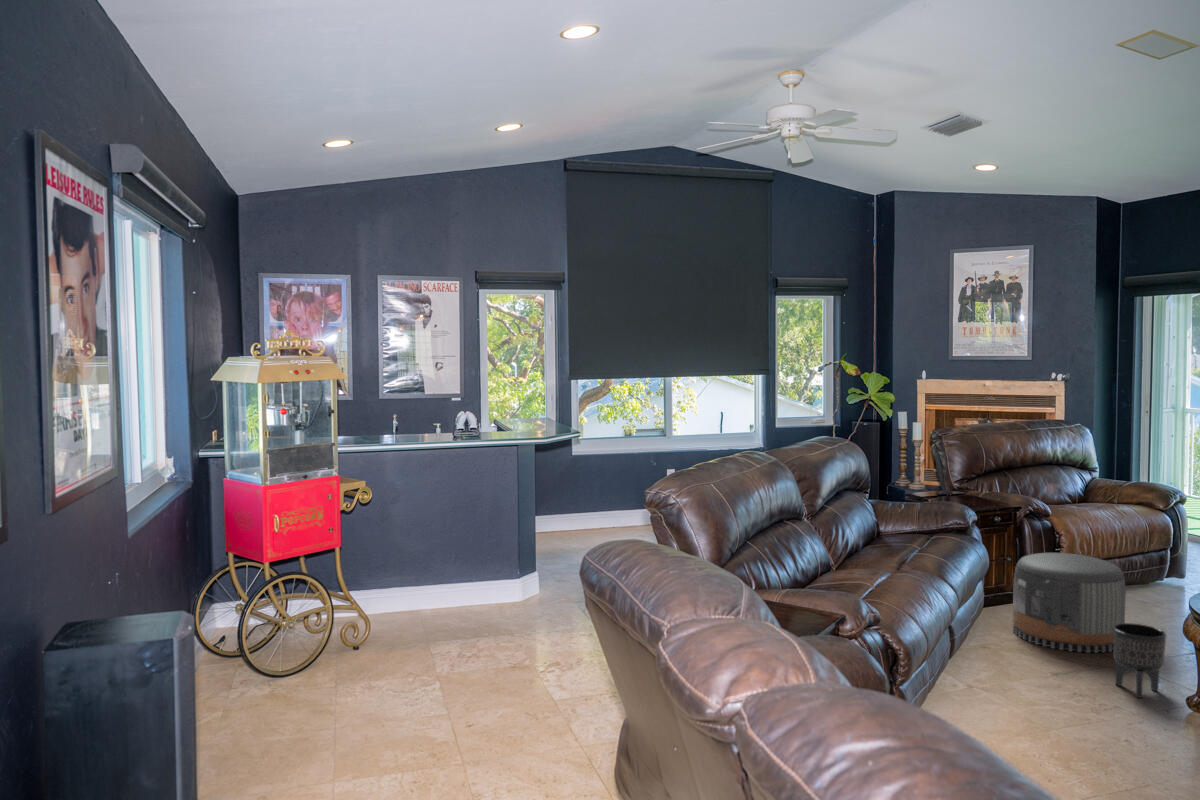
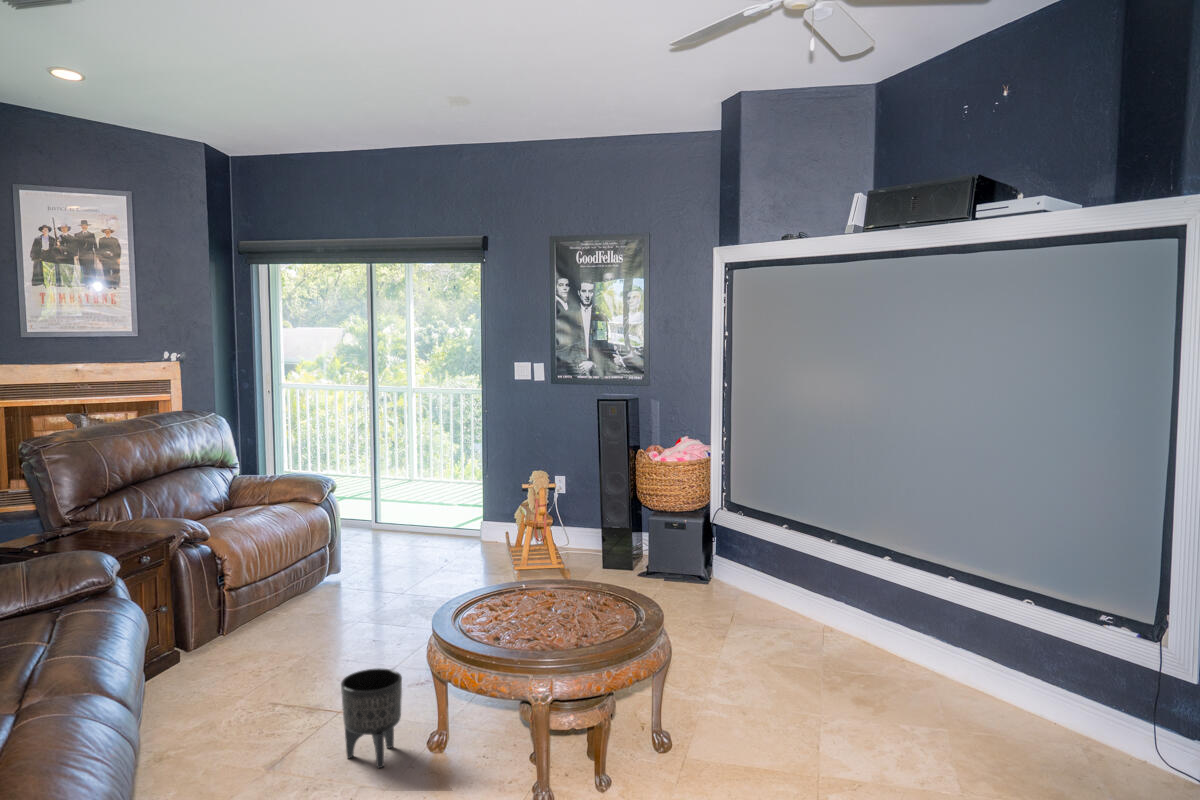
pouf: present [1013,553,1126,653] -> none [184,586,327,728]

